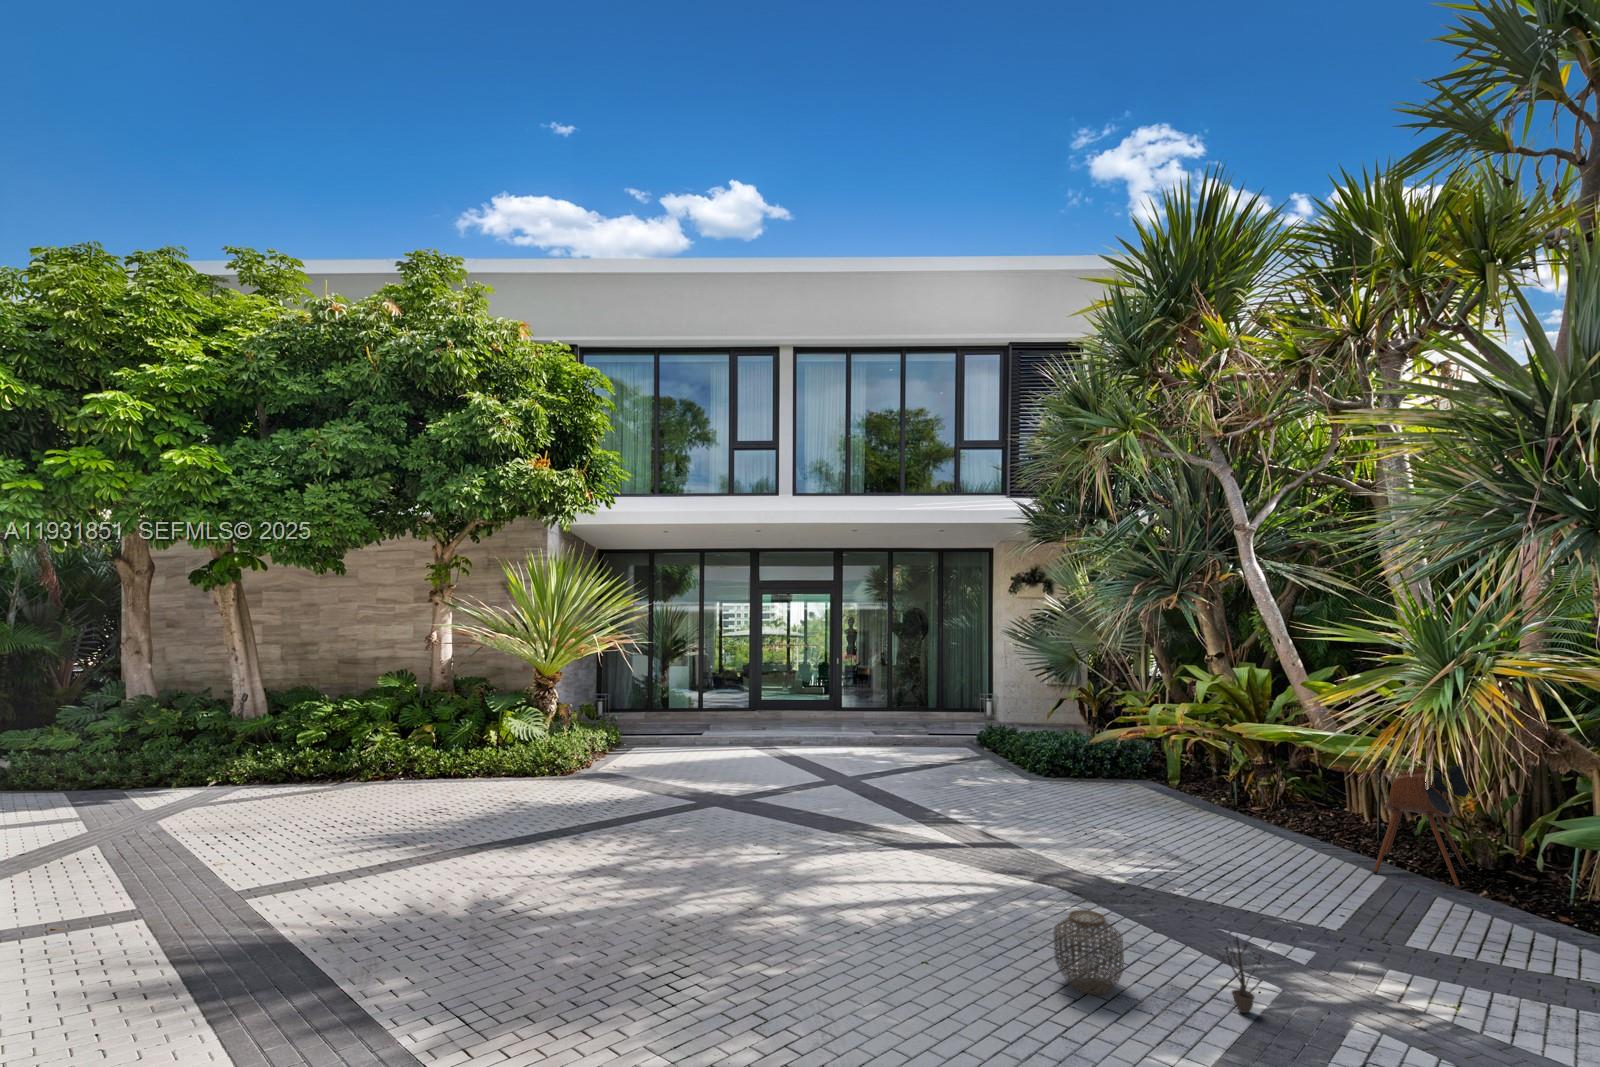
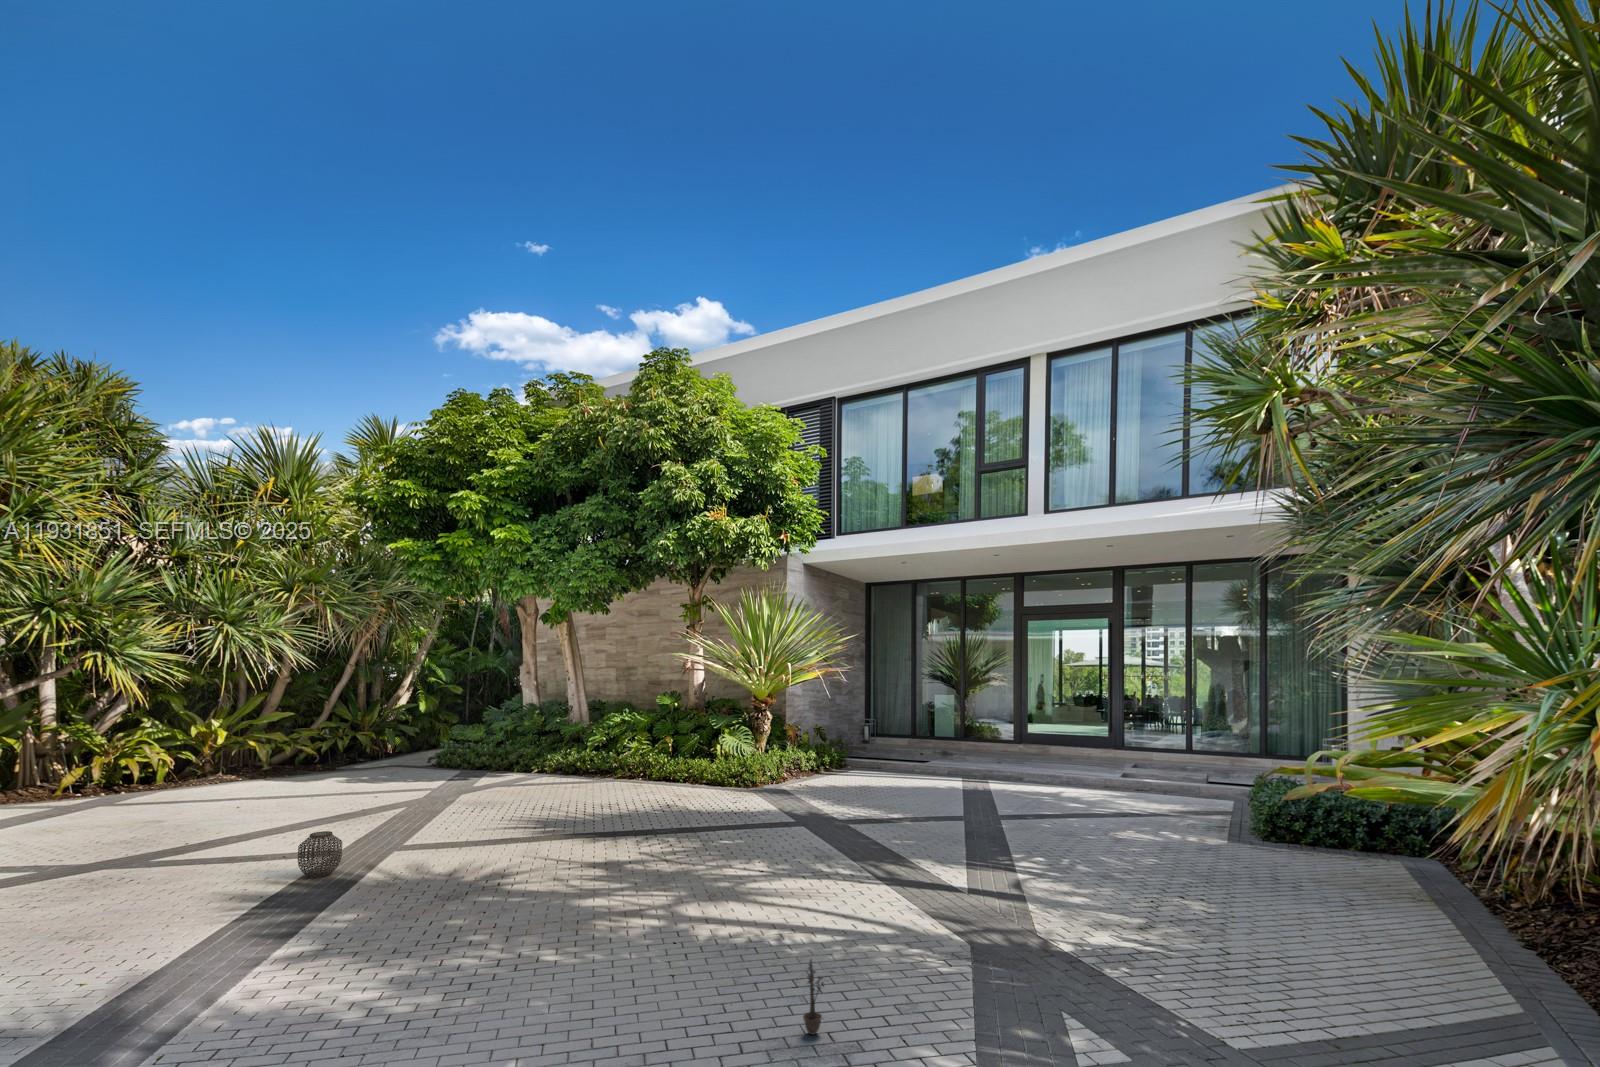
chair: present [1373,765,1468,890] -> none [1325,853,1496,1030]
woven basket: present [1054,910,1124,995] -> present [298,831,342,878]

